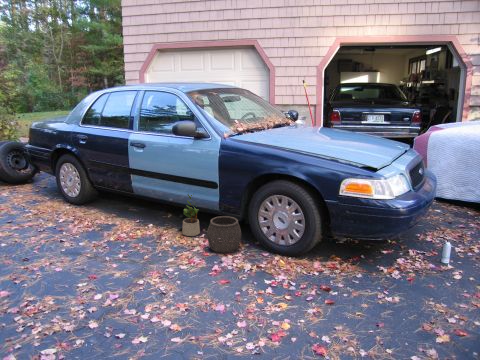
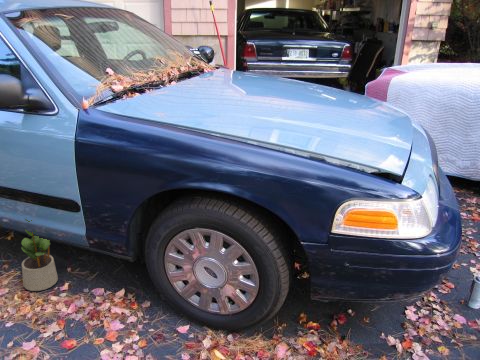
woven basket: present [207,216,241,253] -> none [67,258,135,334]

